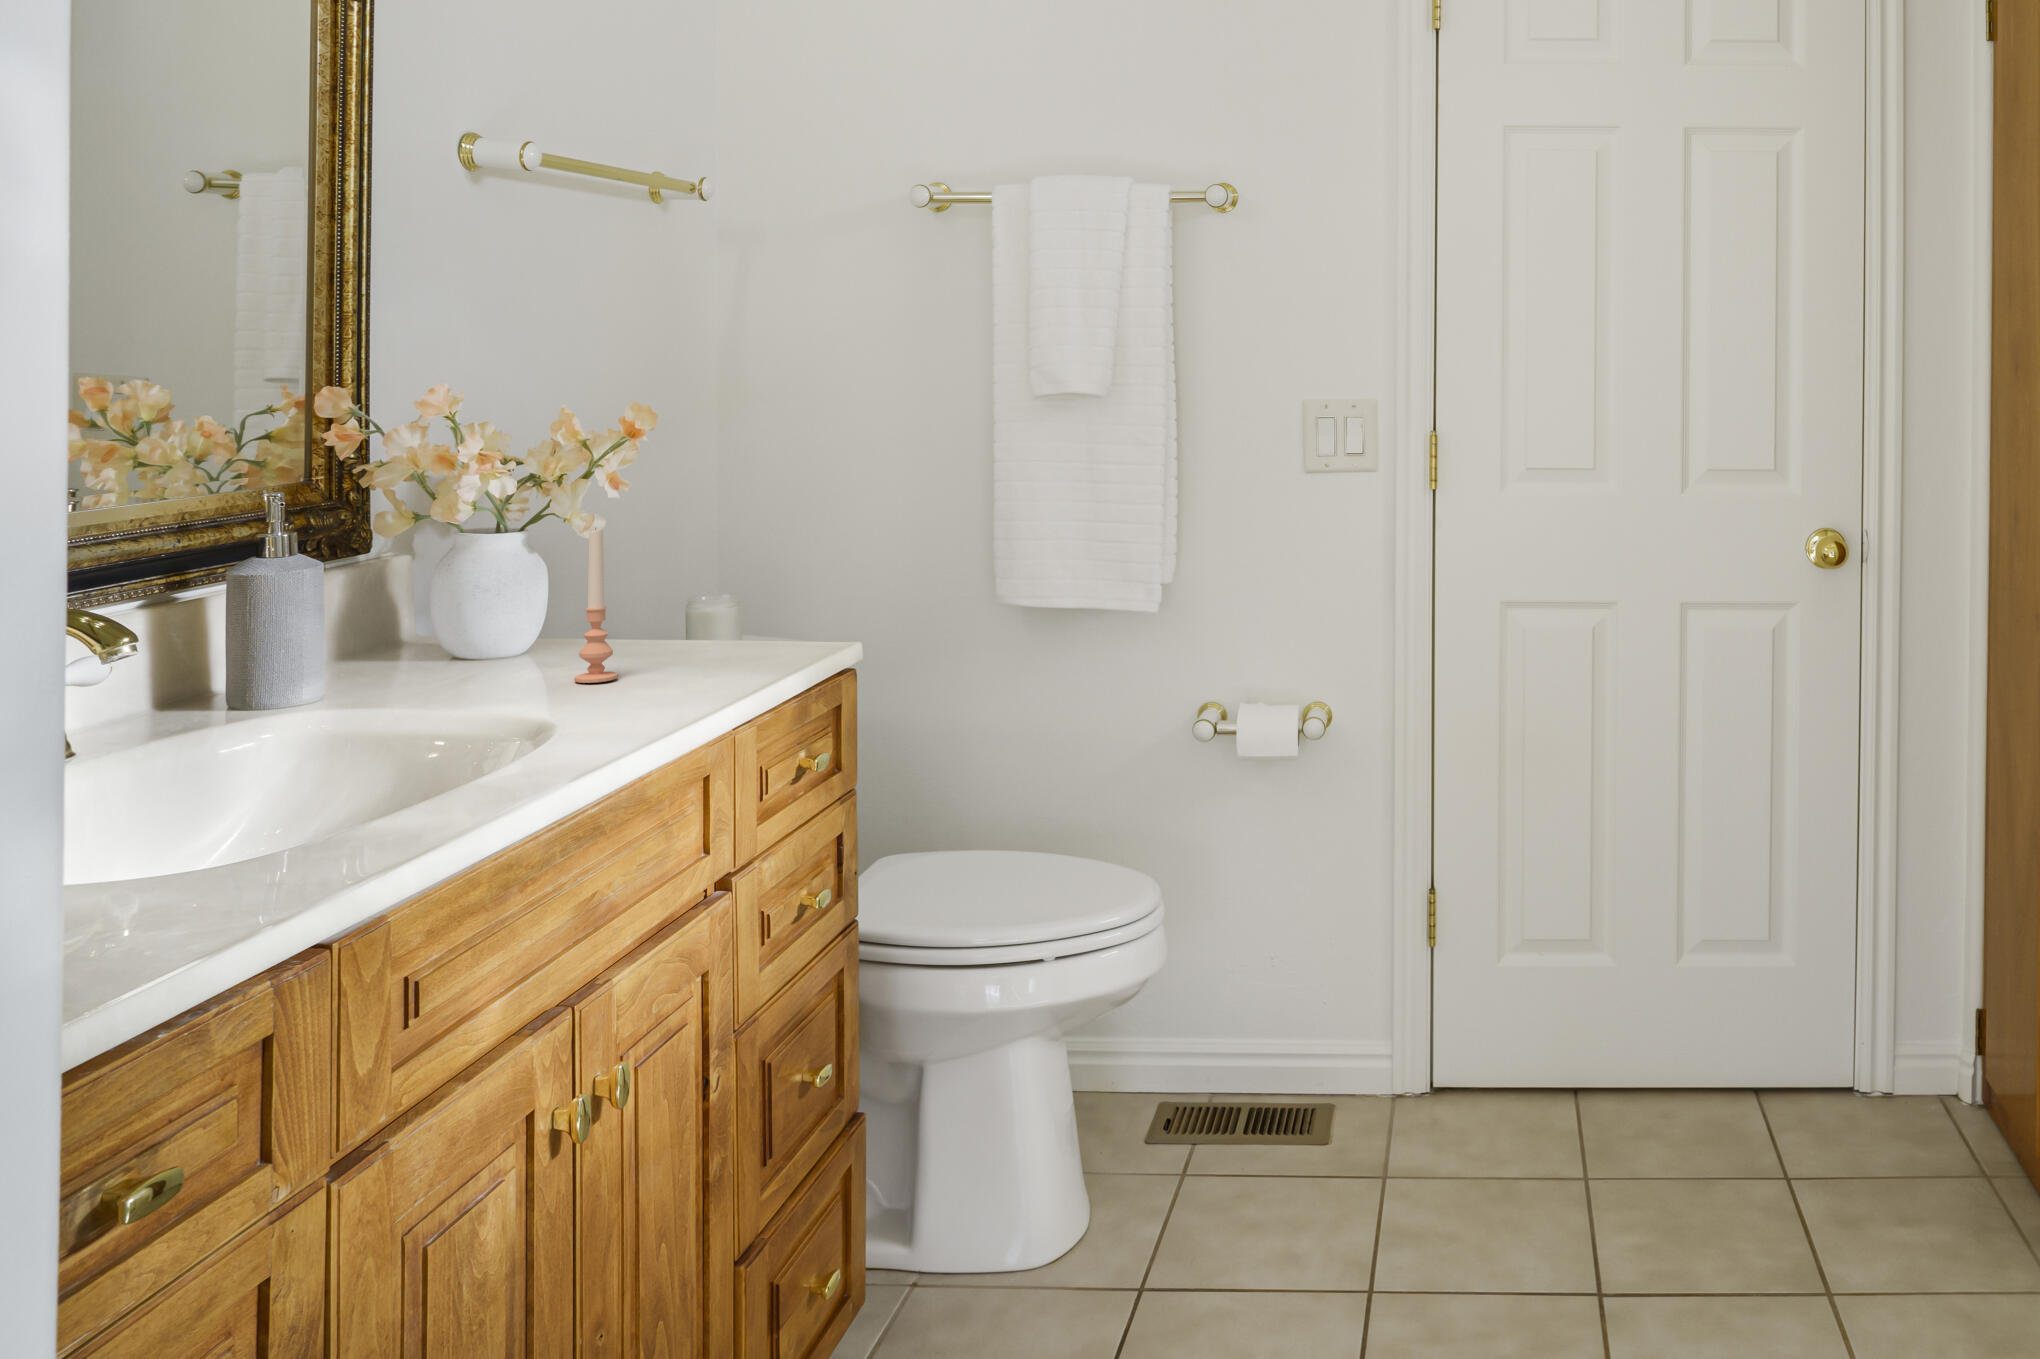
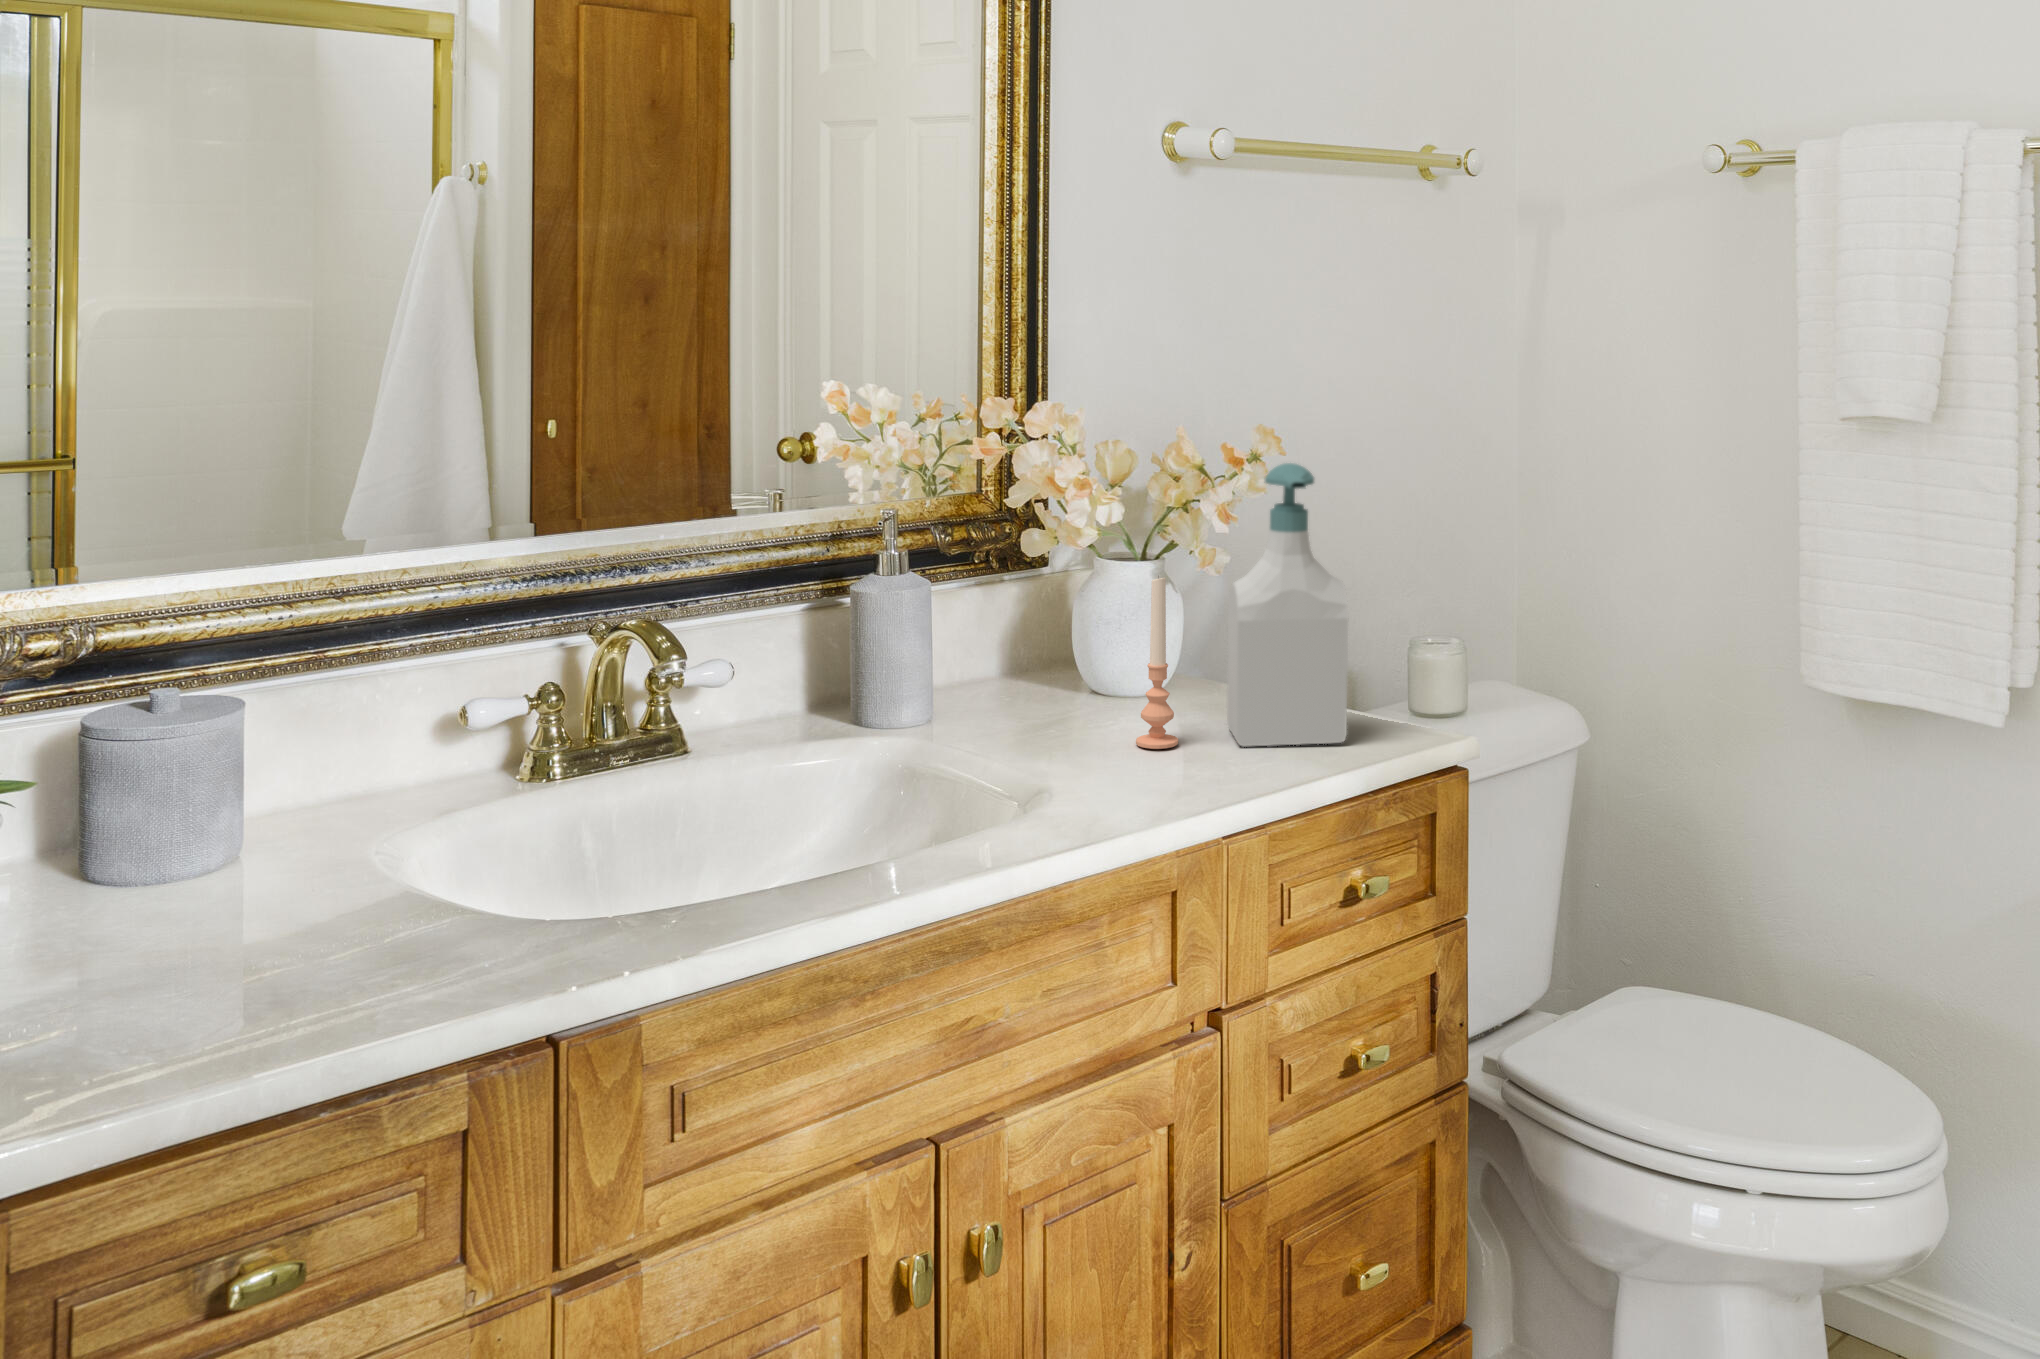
soap bottle: none [641,424,763,671] -> present [1227,463,1348,746]

